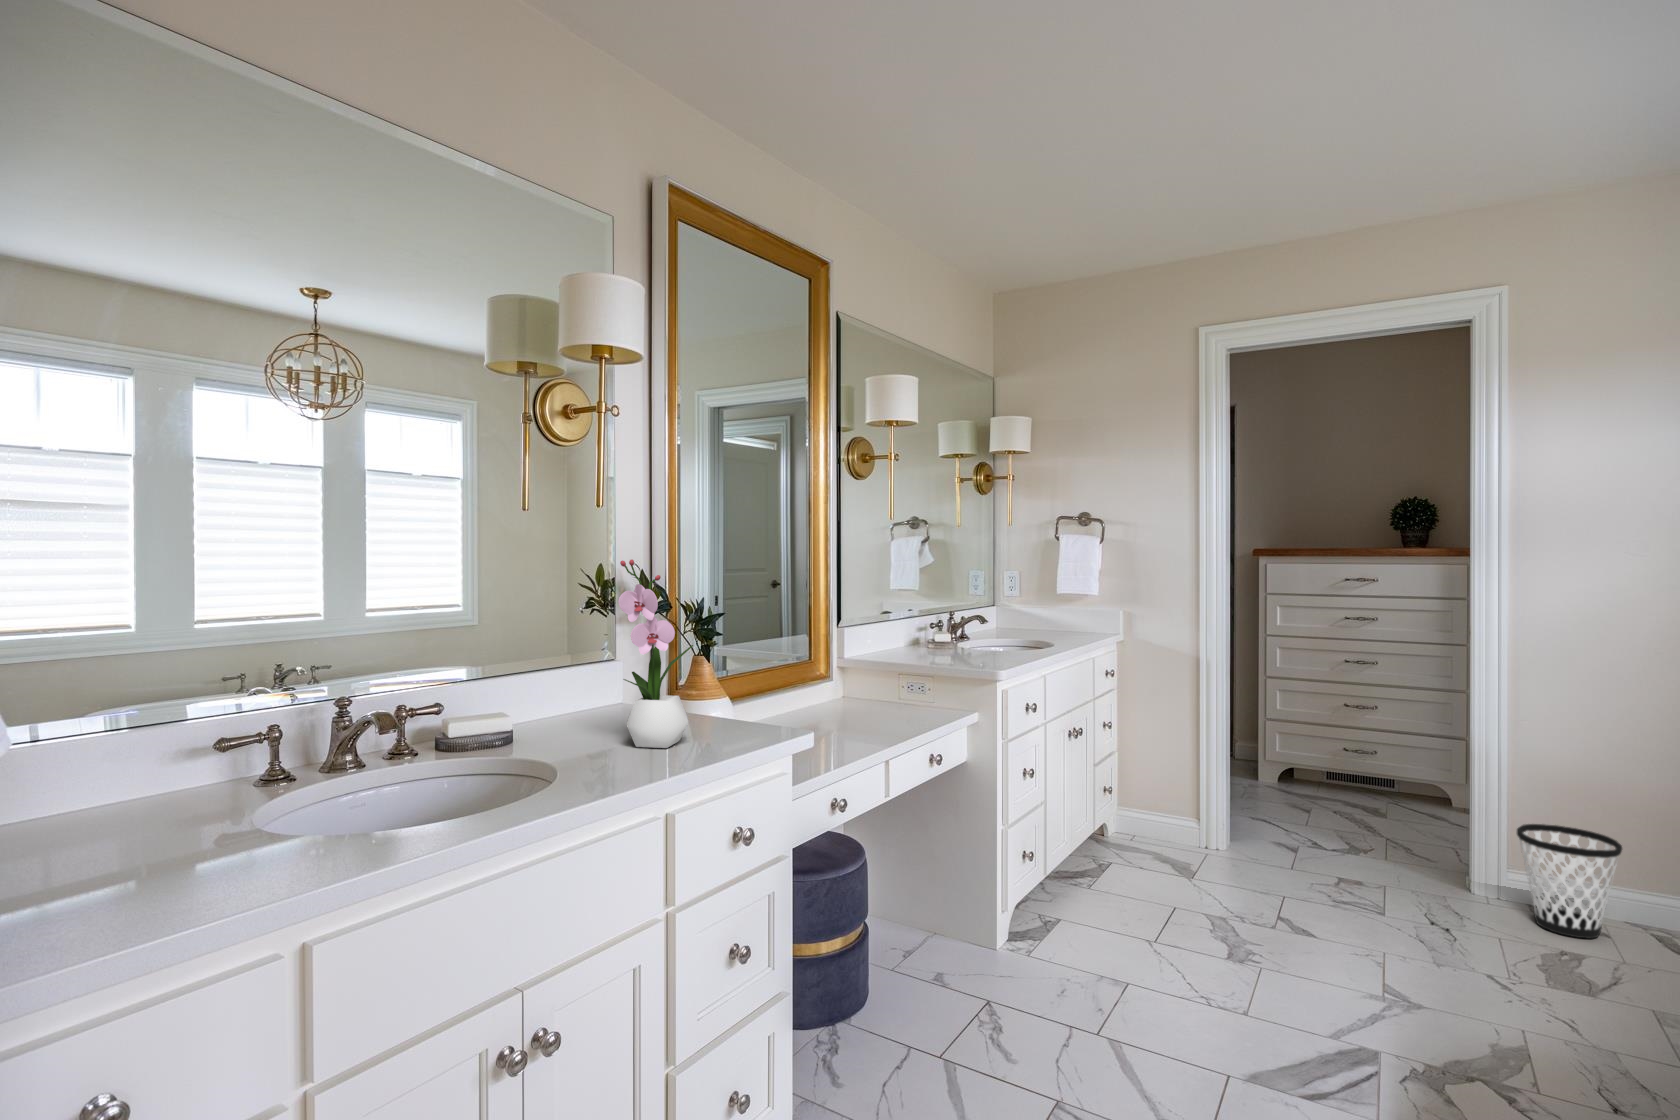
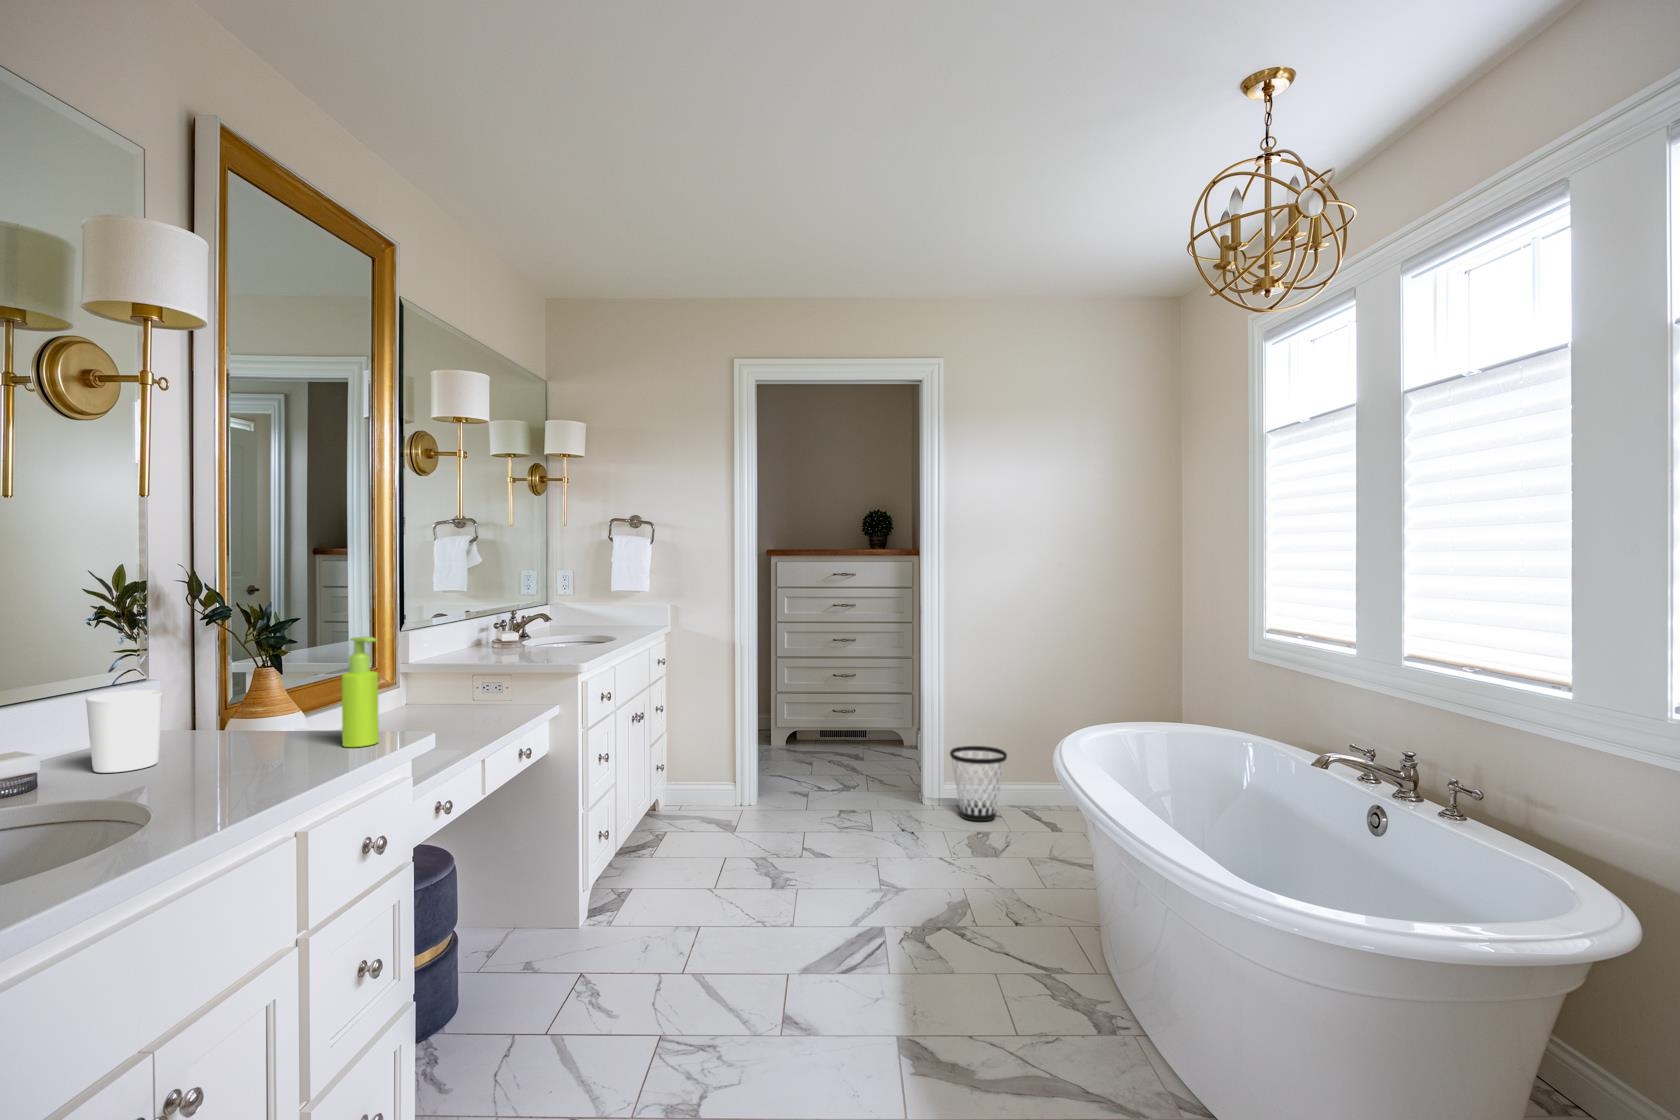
flower arrangement: present [618,560,693,748] -> none [209,557,298,770]
soap dispenser: none [731,635,761,739] -> present [342,637,379,747]
candle holder: none [552,671,603,738] -> present [86,690,163,773]

